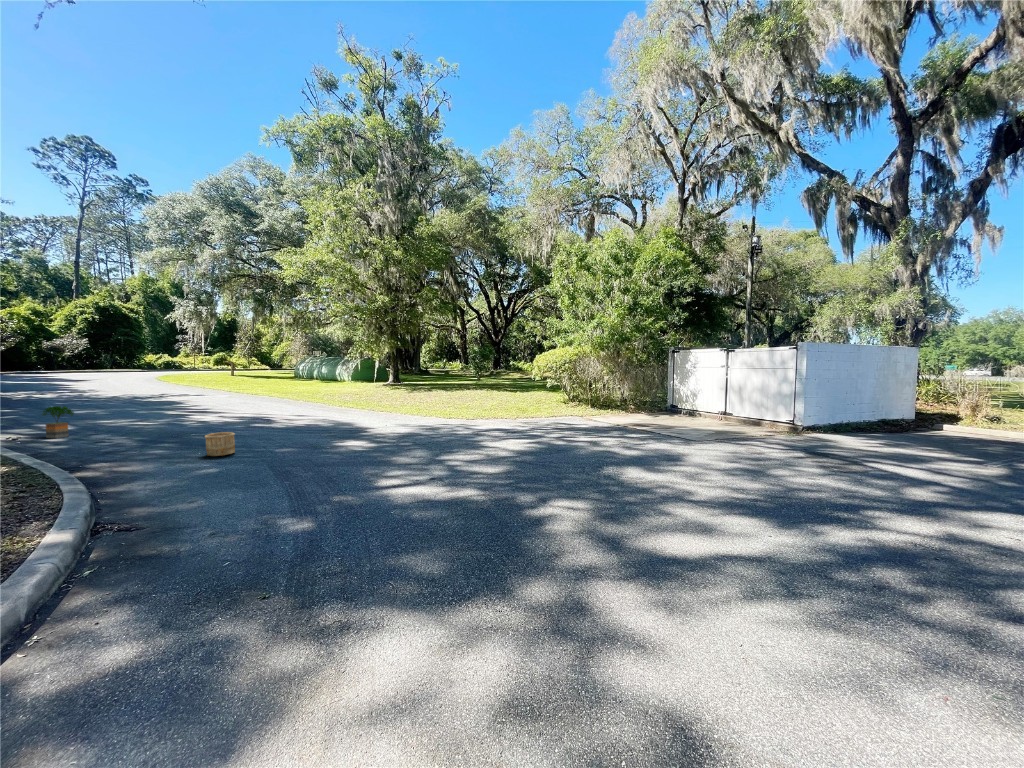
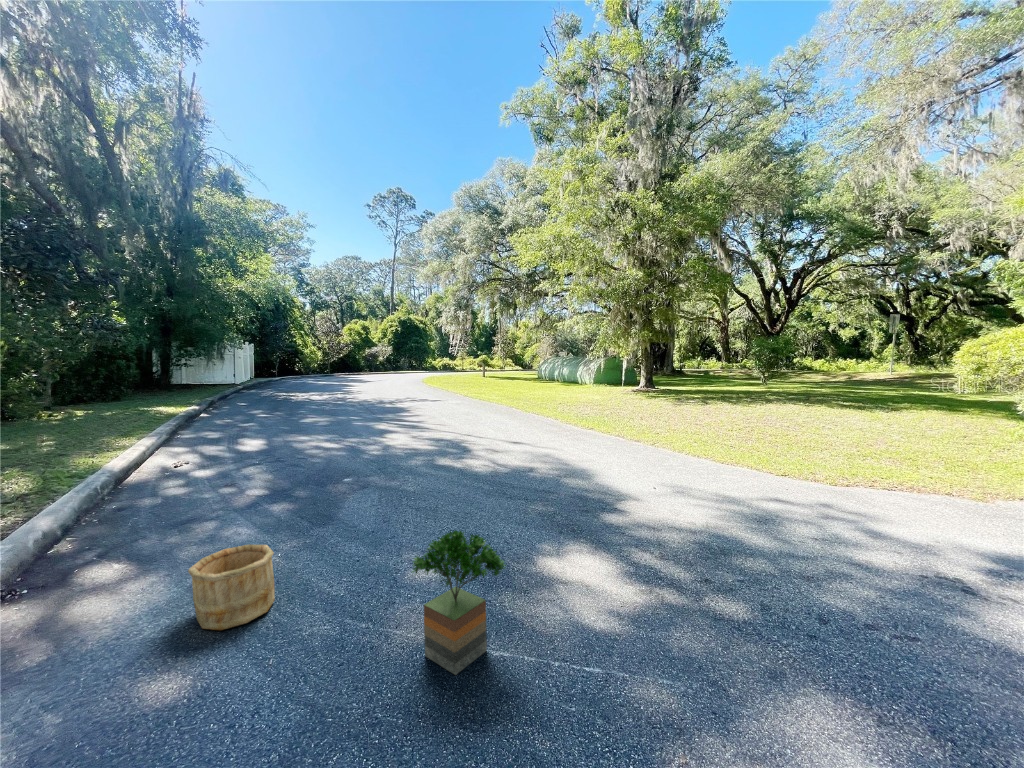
potted tree: present [43,406,74,438] -> present [412,531,505,675]

